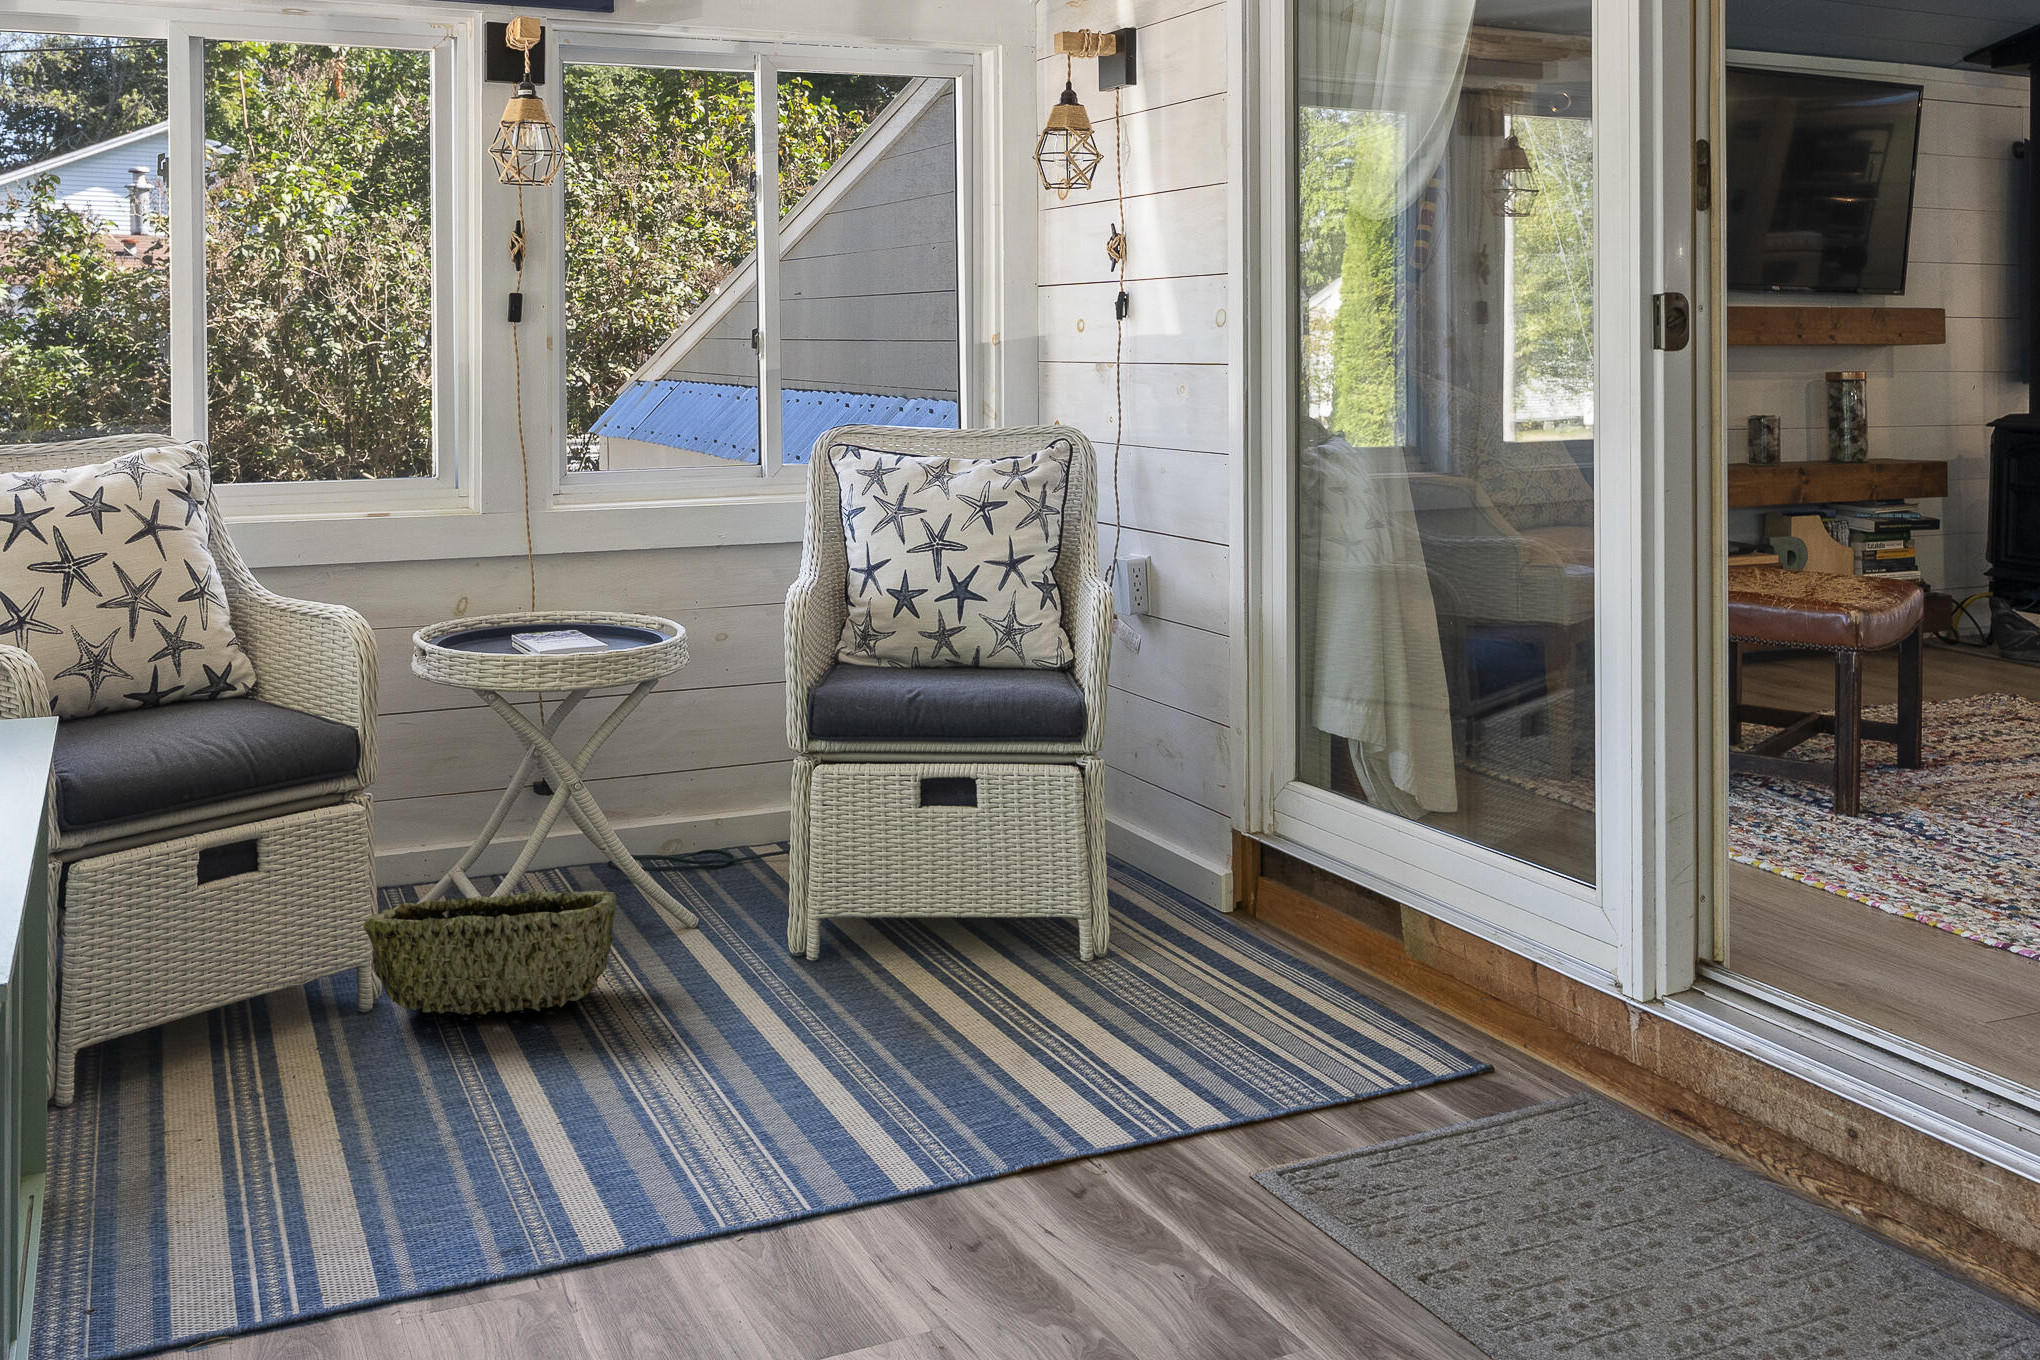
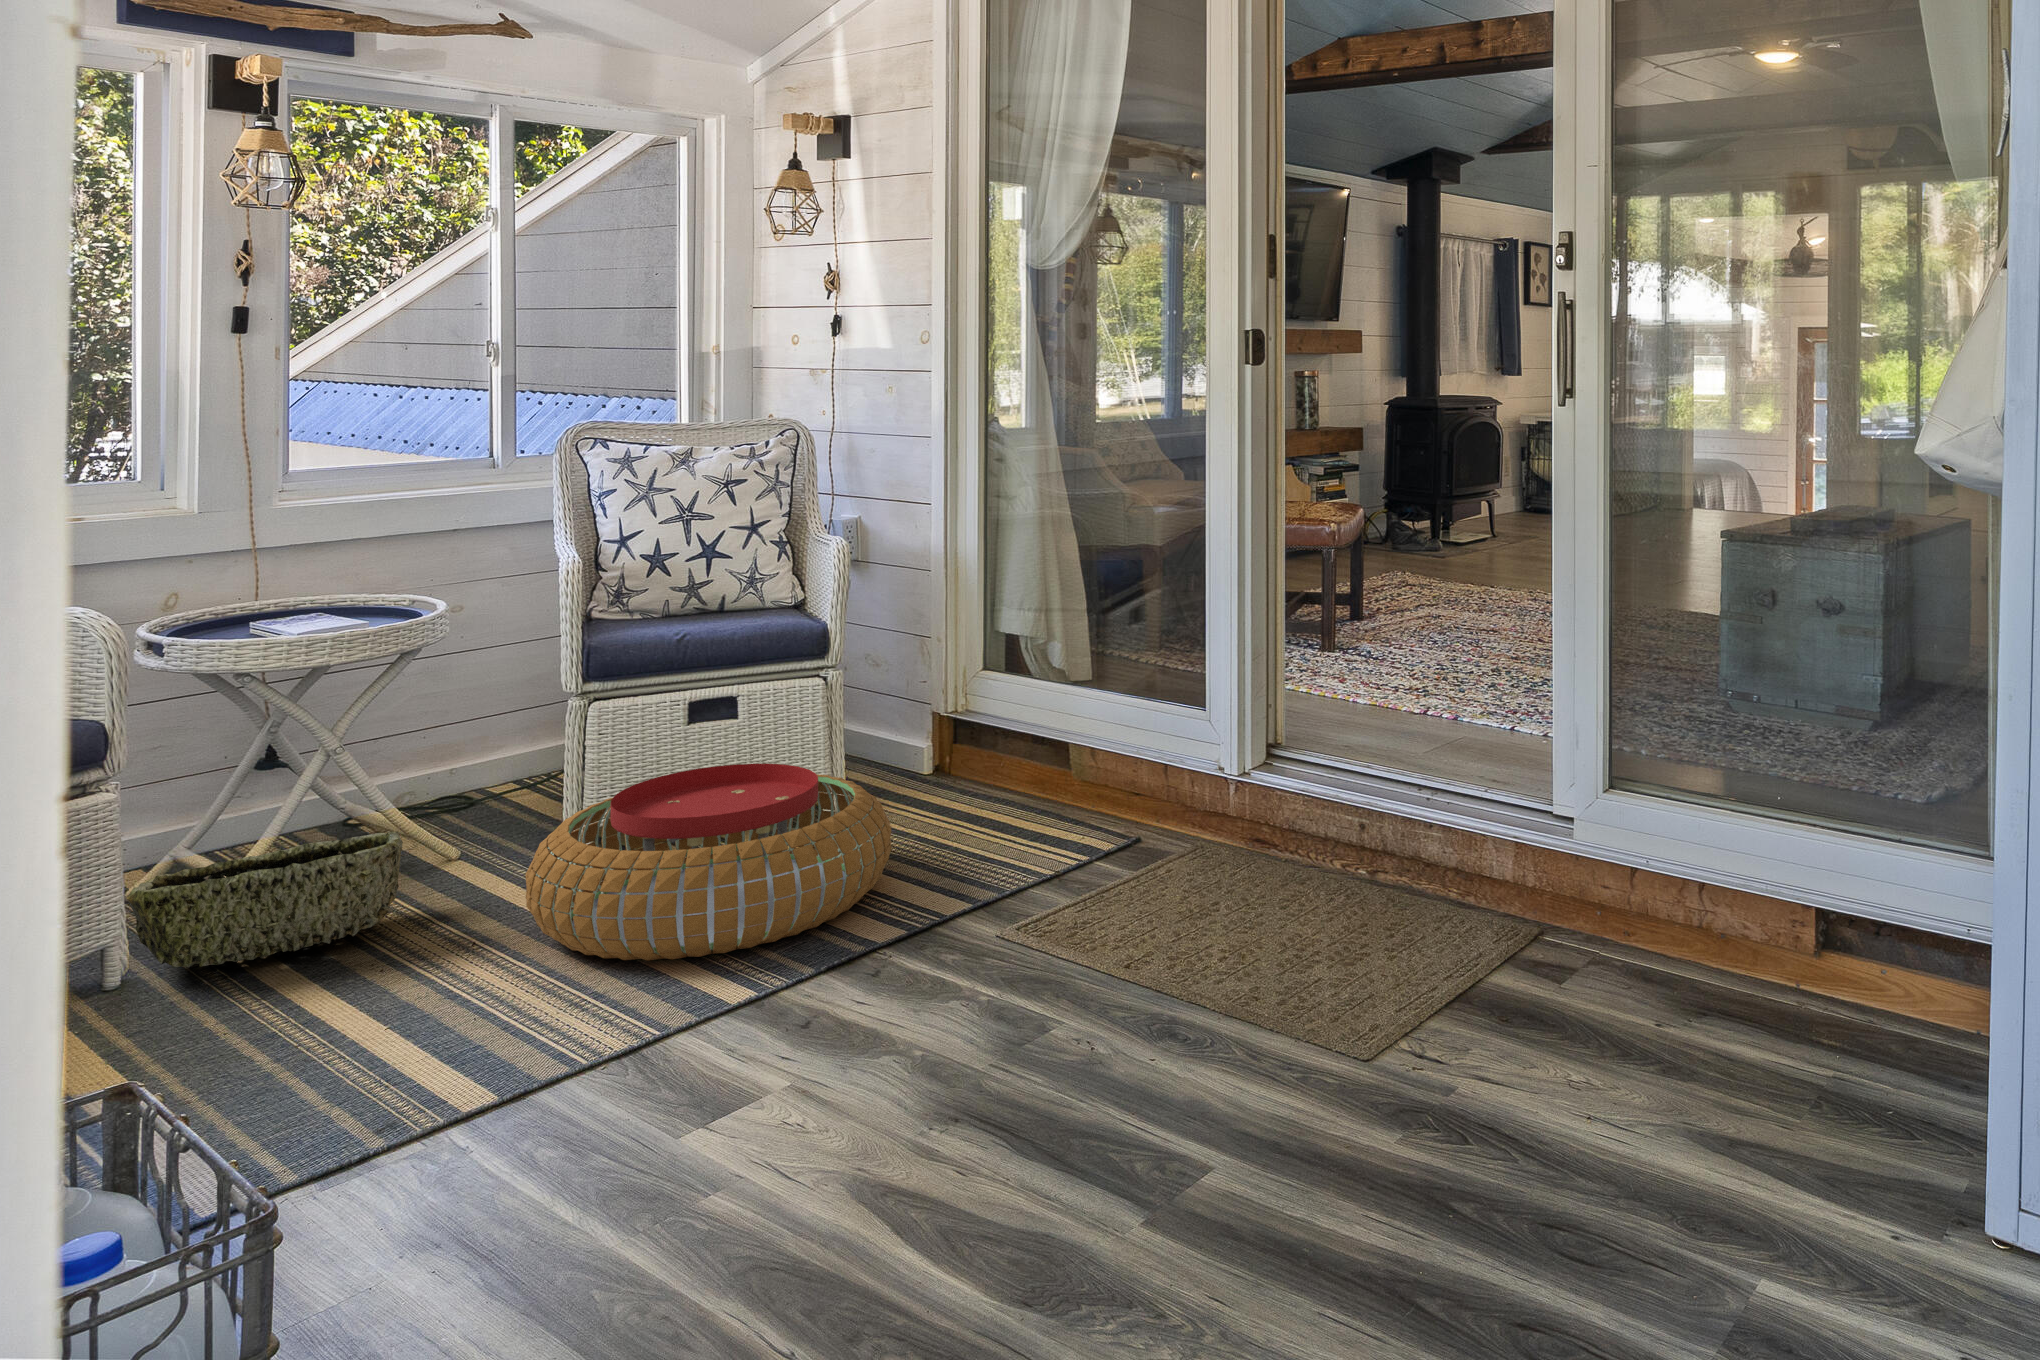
pouf: none [717,868,1137,1117] -> present [525,764,892,961]

